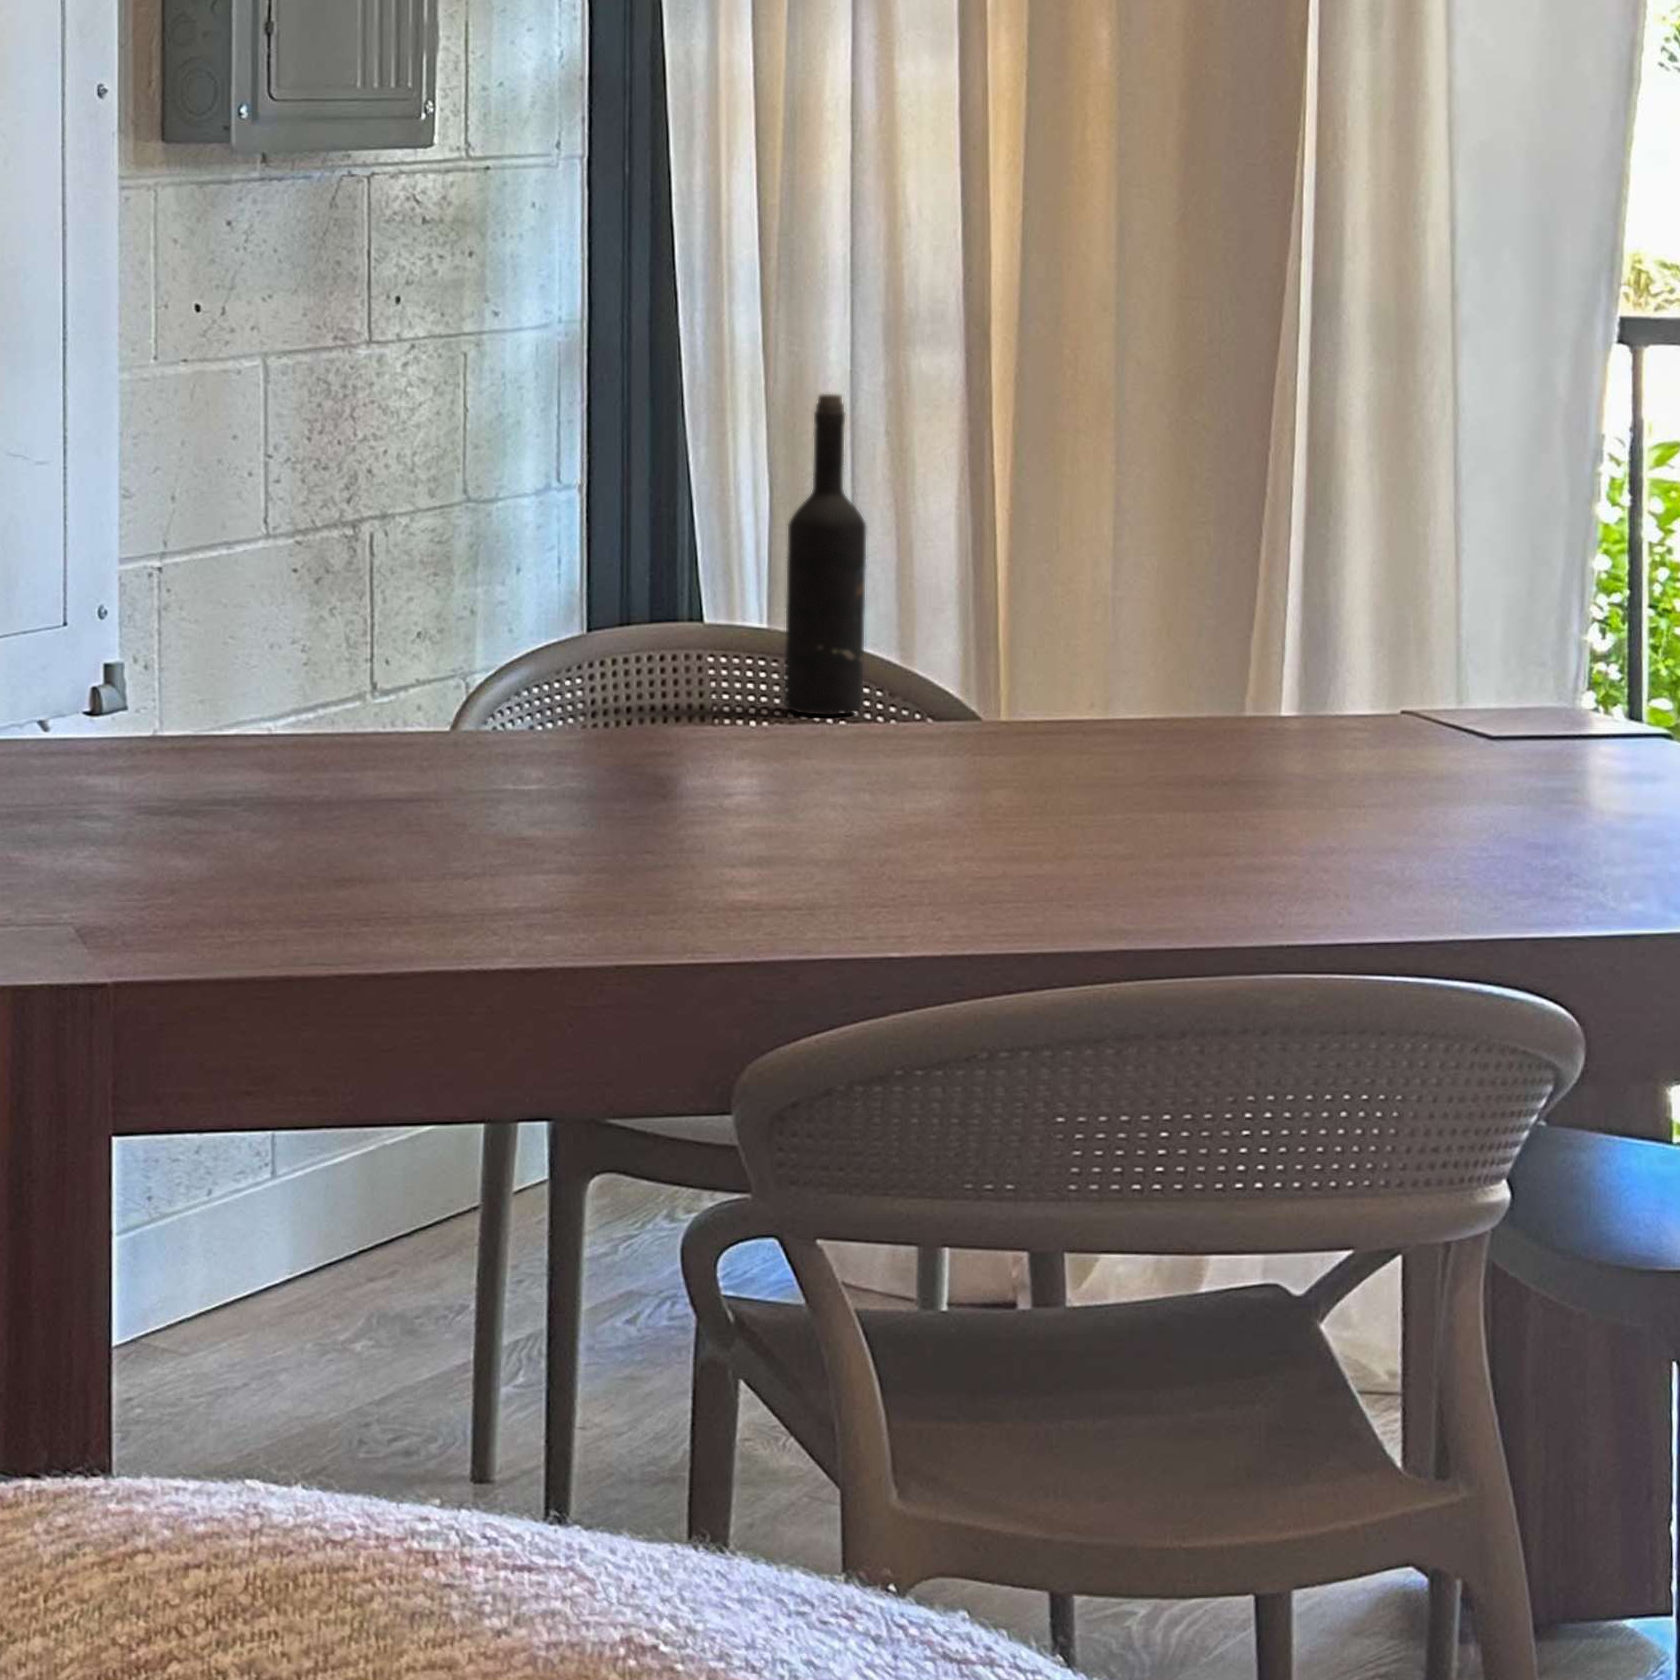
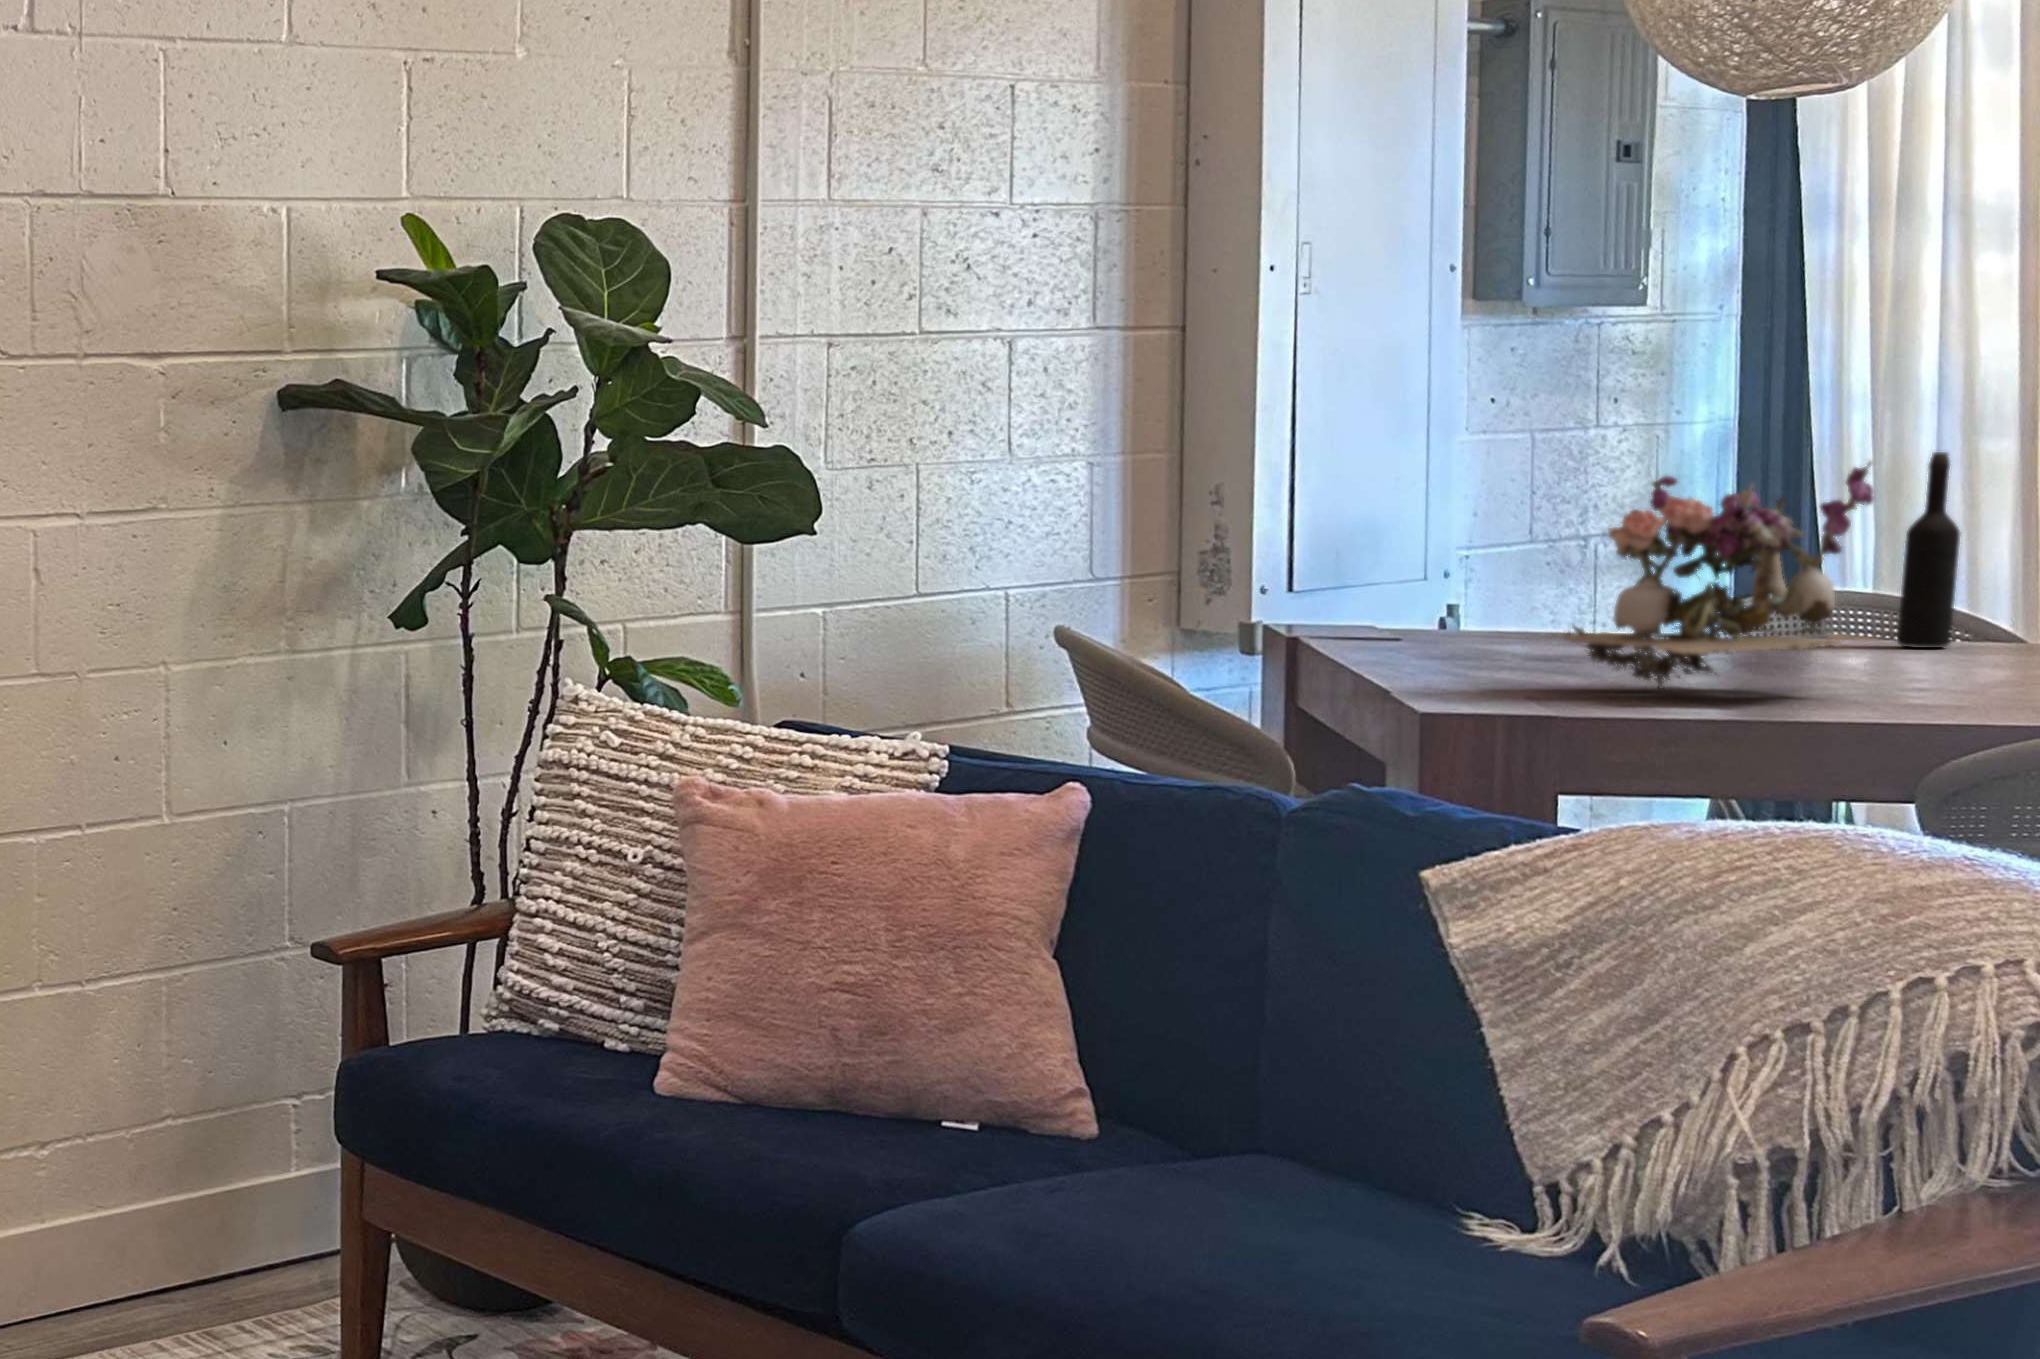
flower arrangement: none [169,442,710,855] -> present [1546,461,1878,688]

